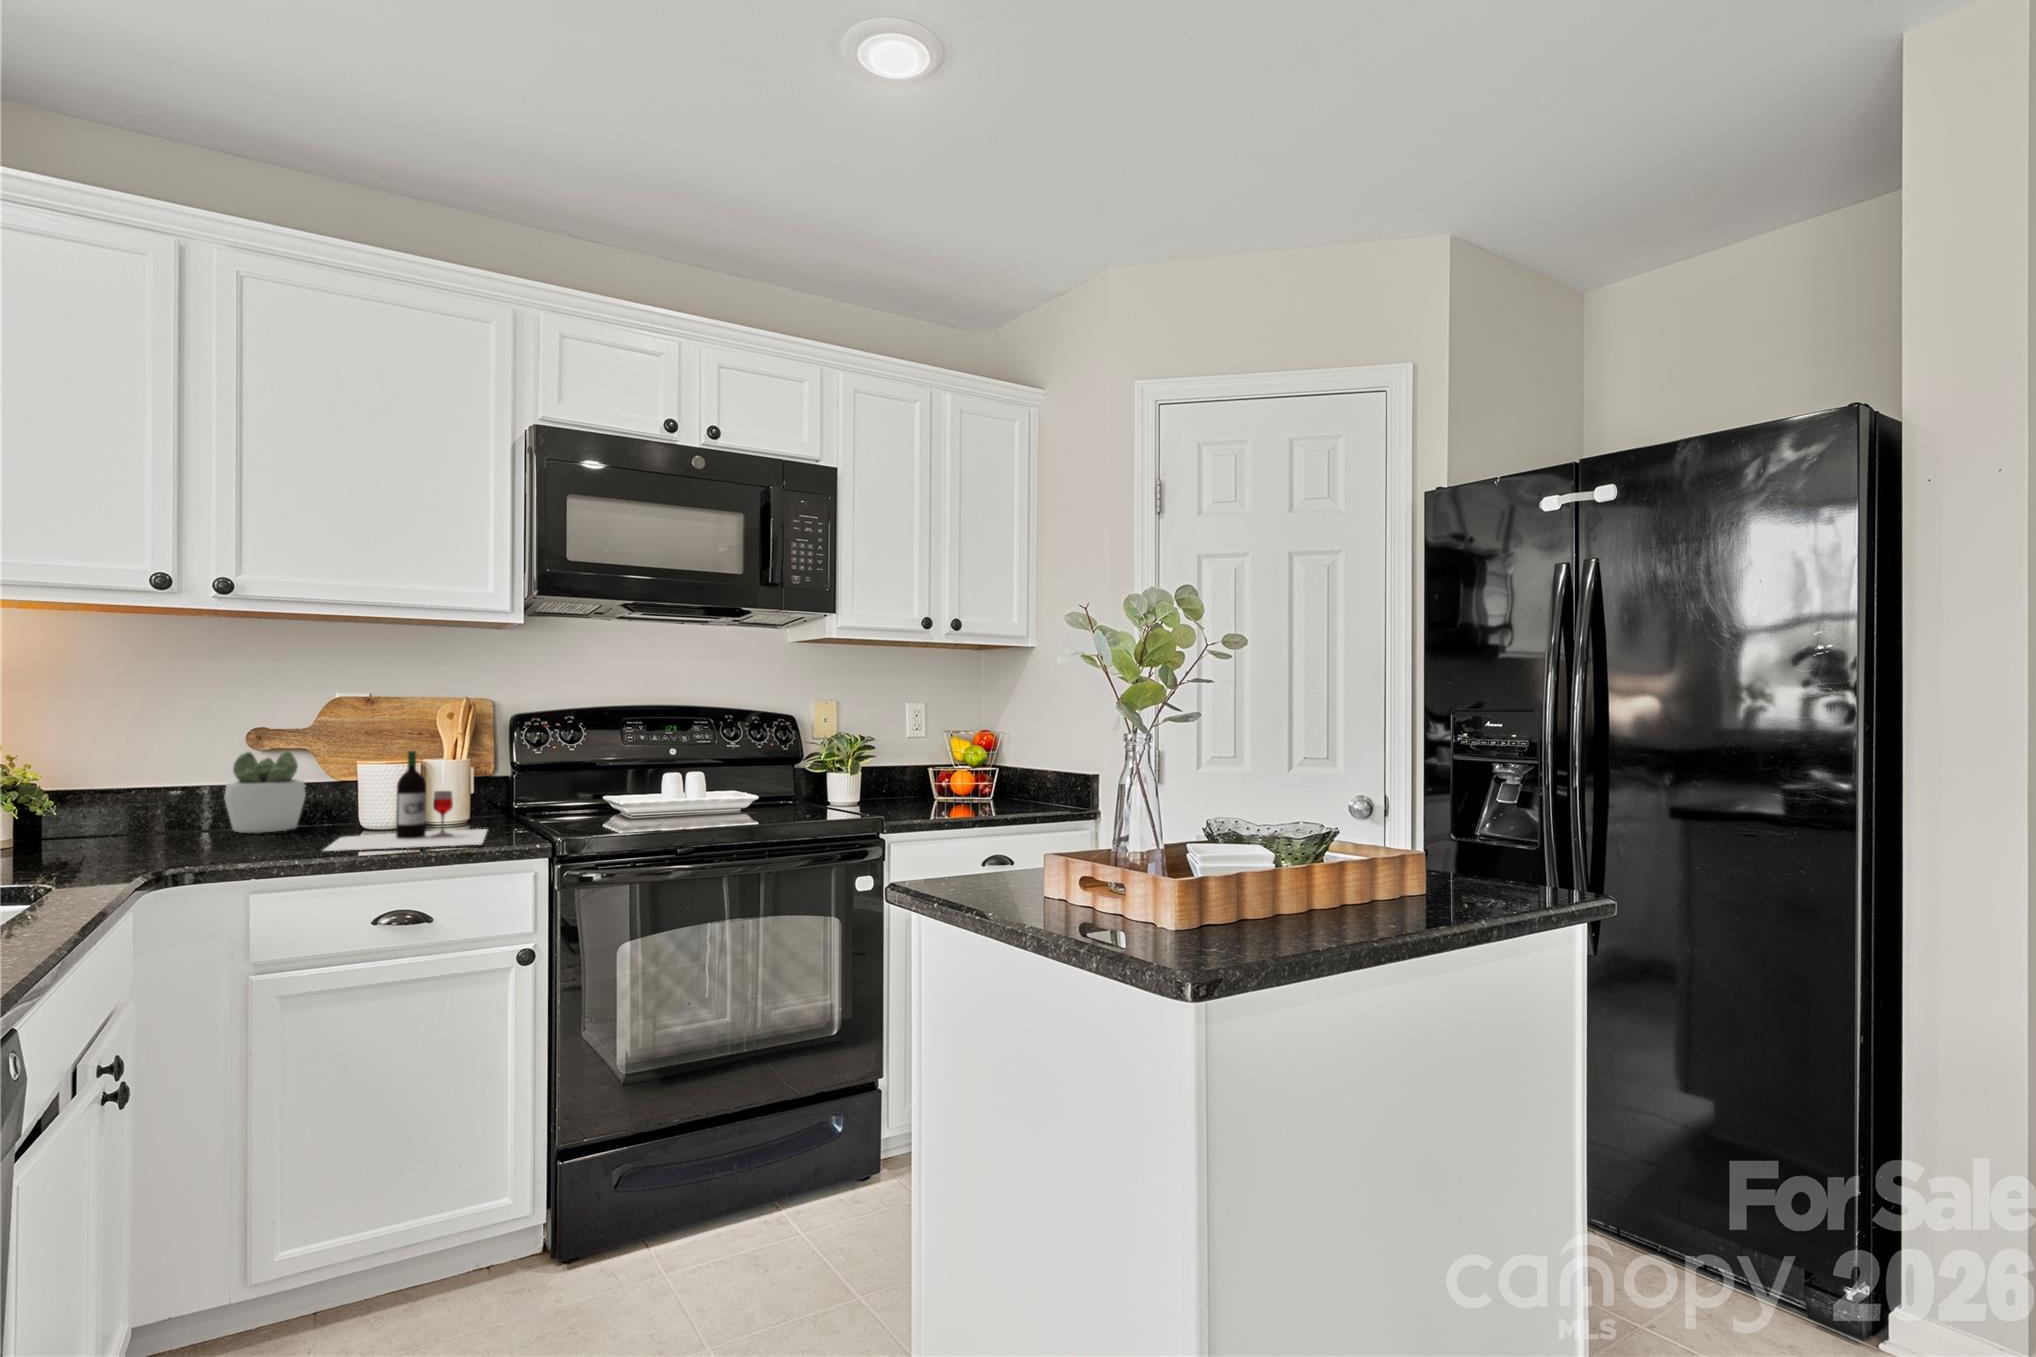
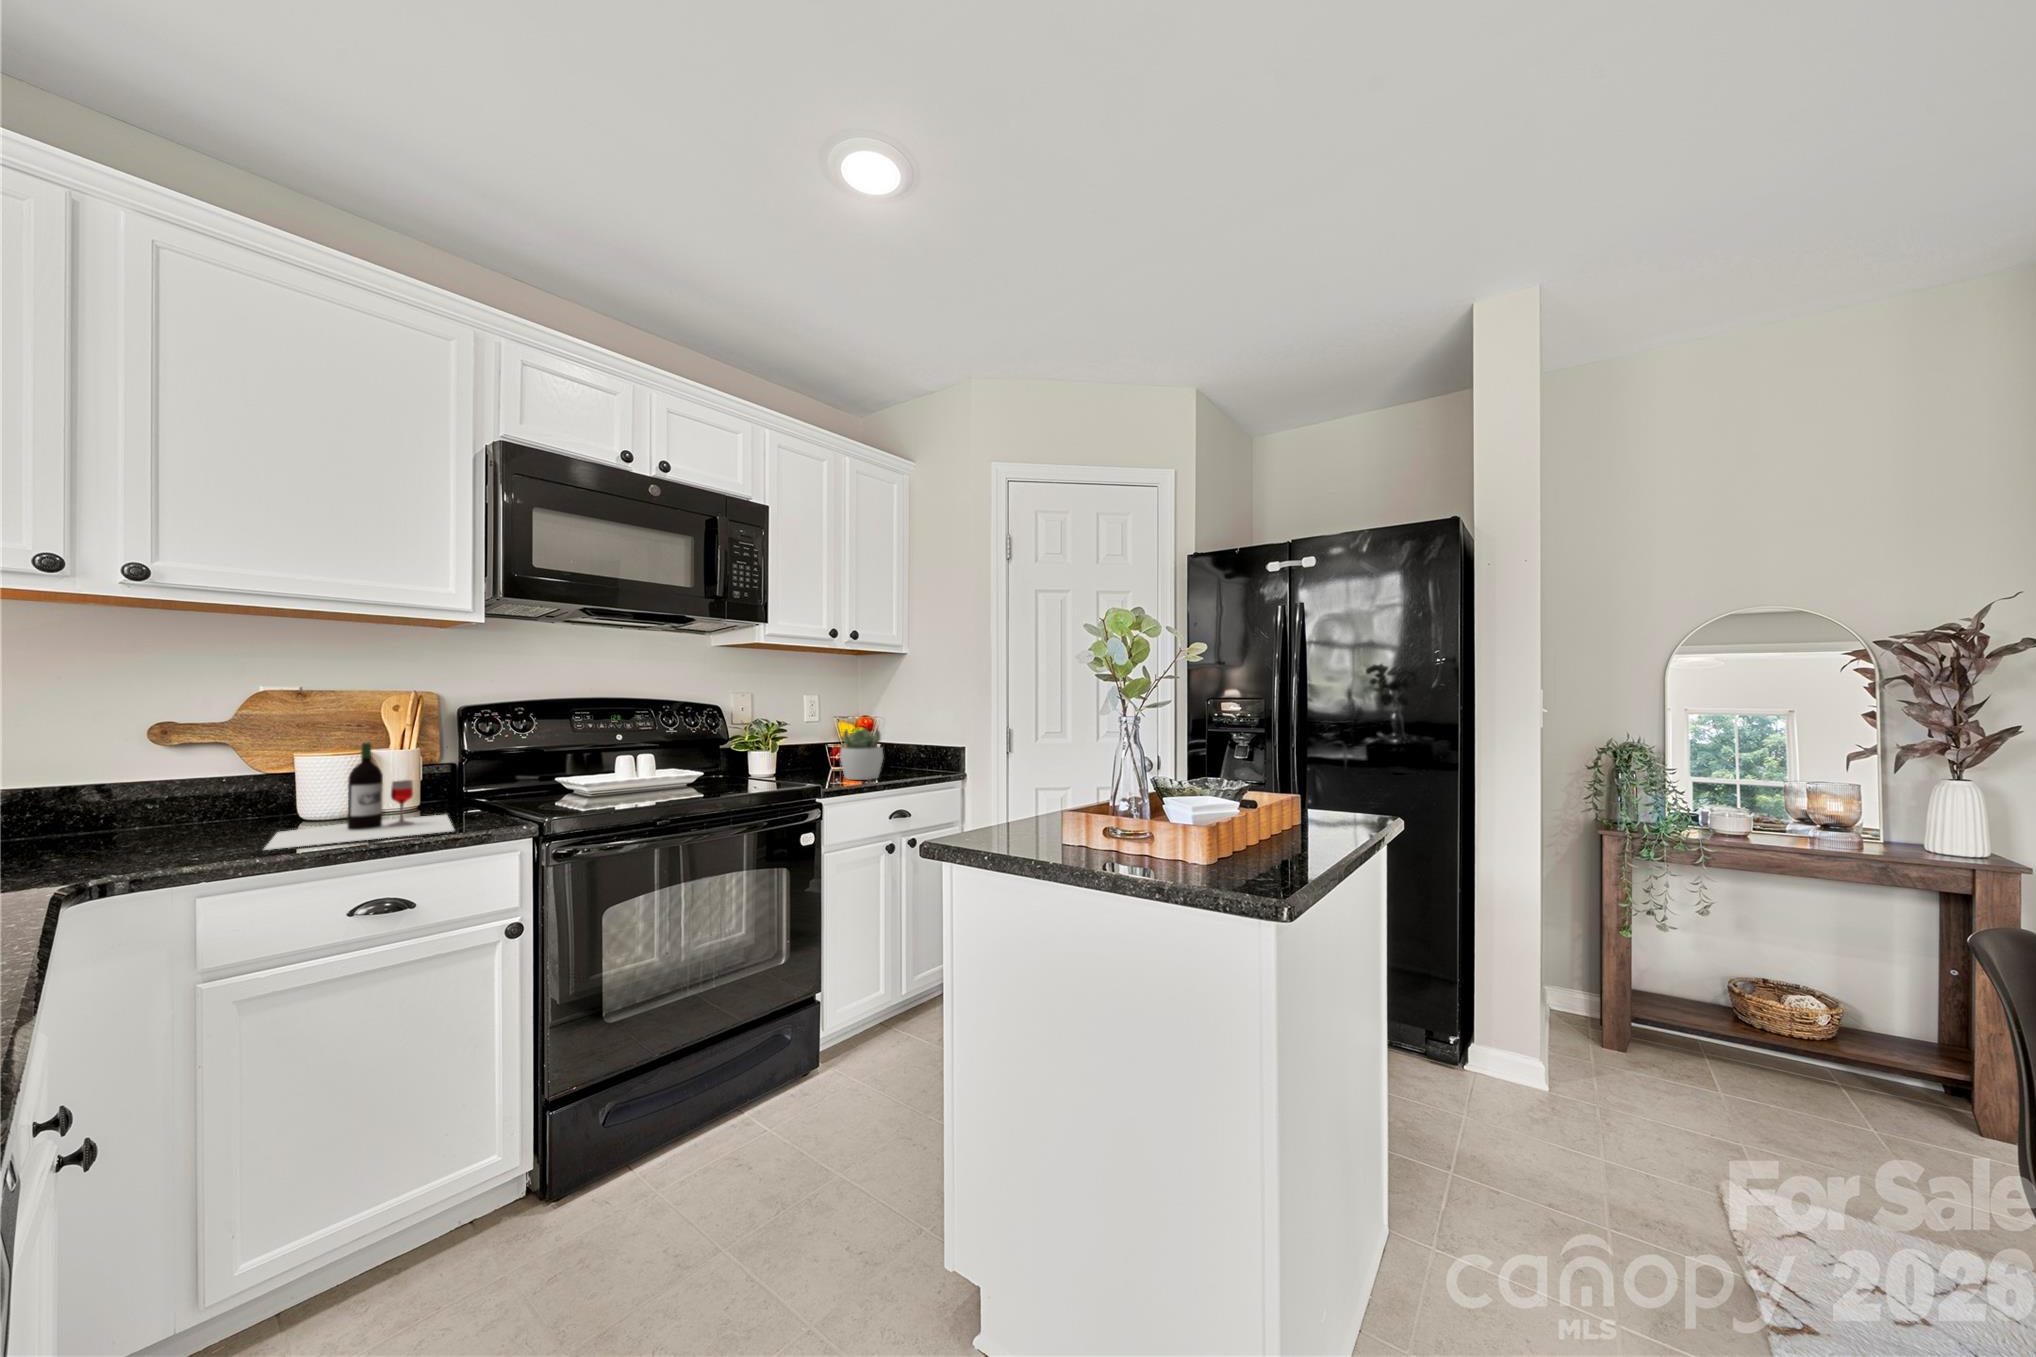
succulent plant: present [224,751,306,833] -> present [840,728,883,780]

